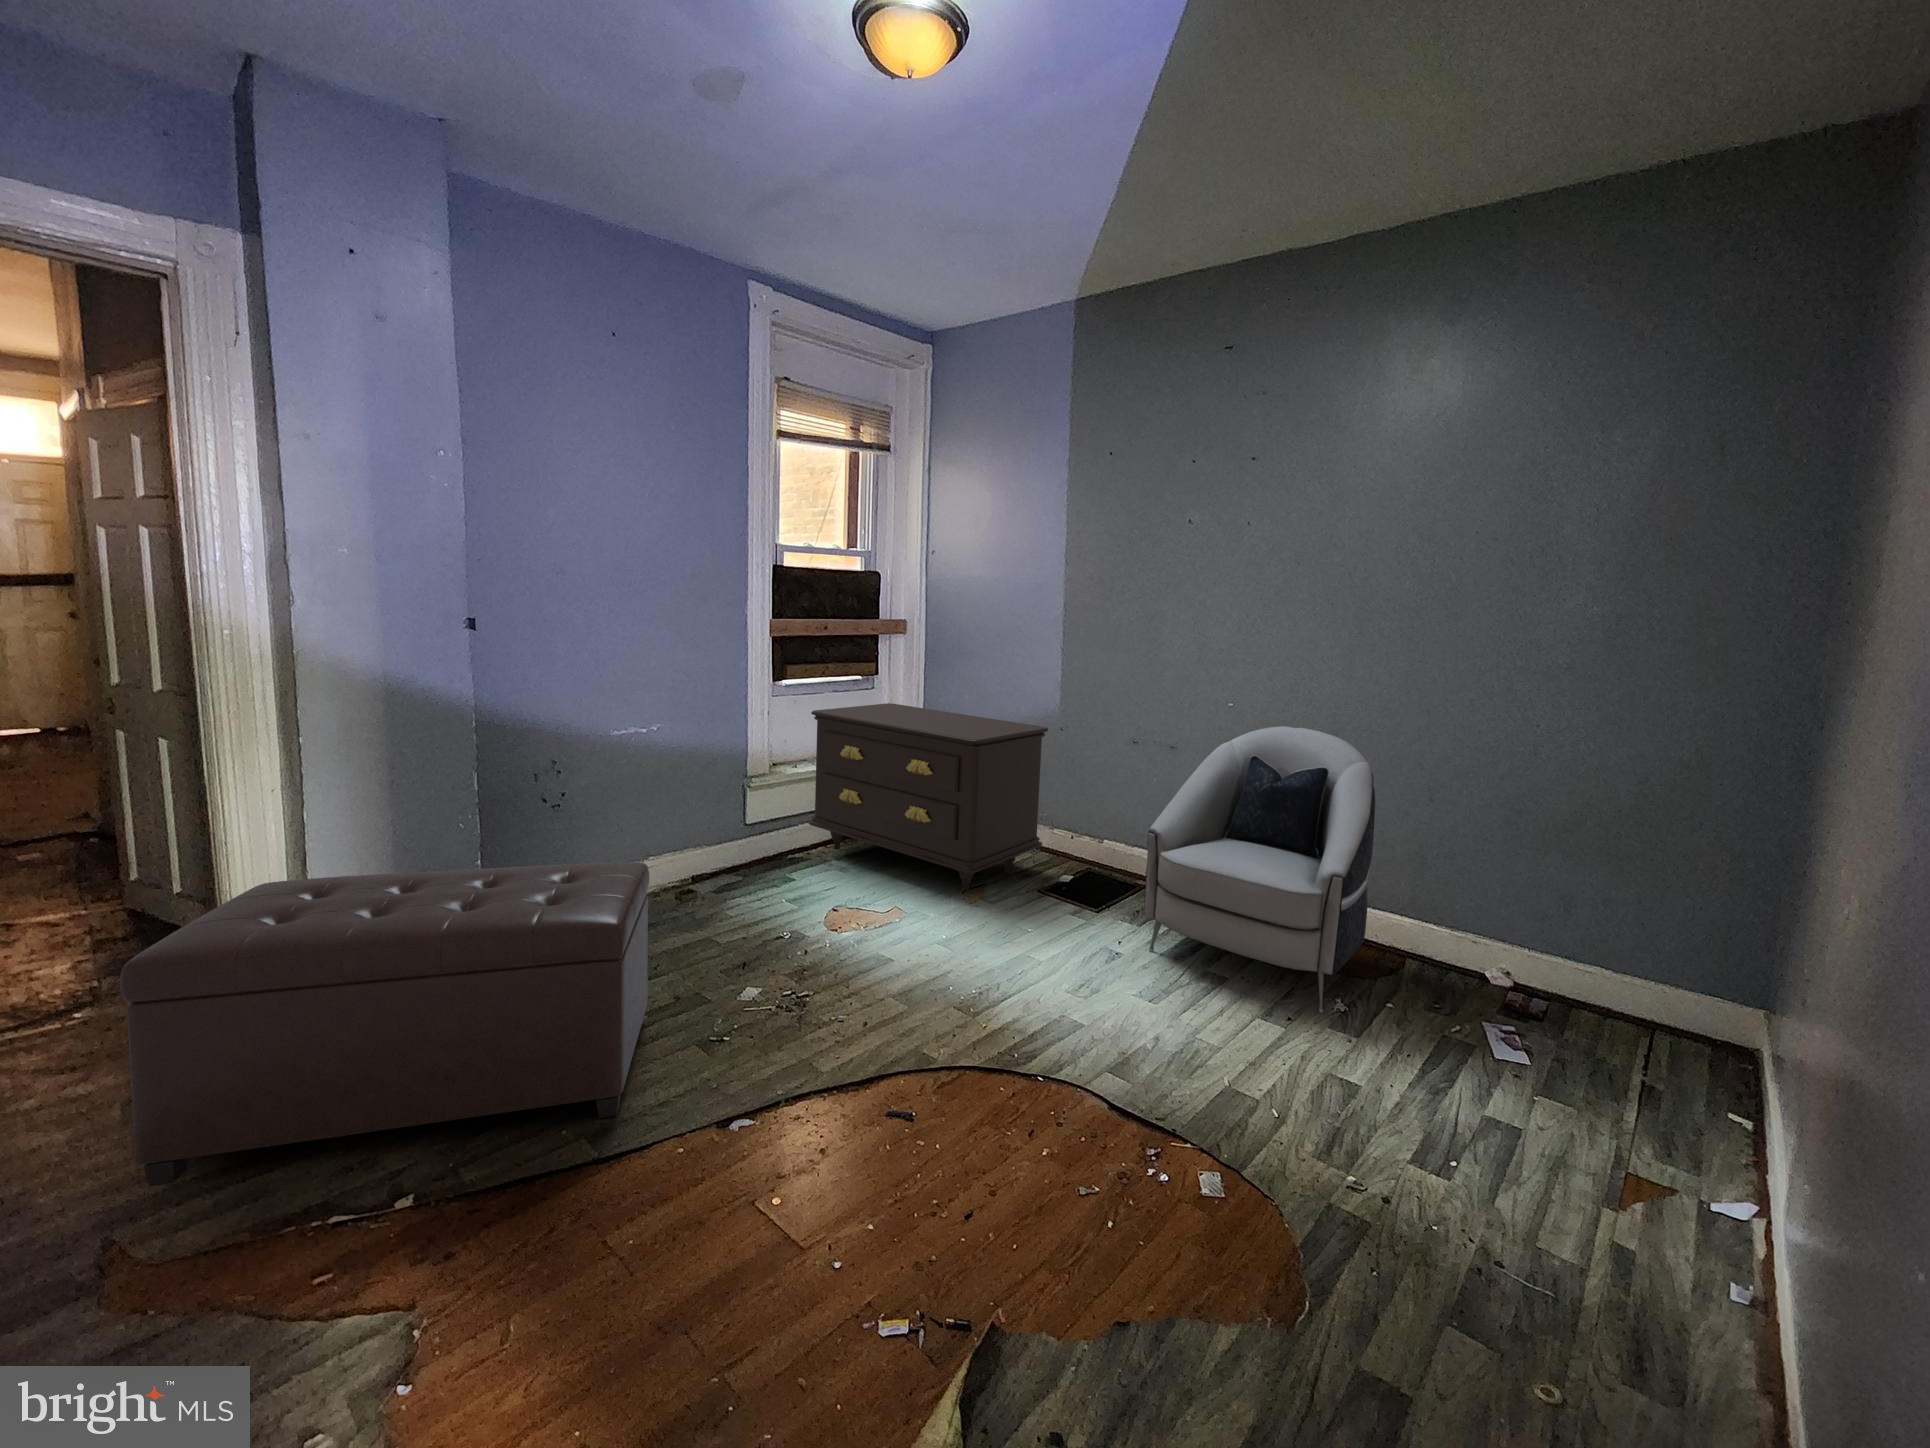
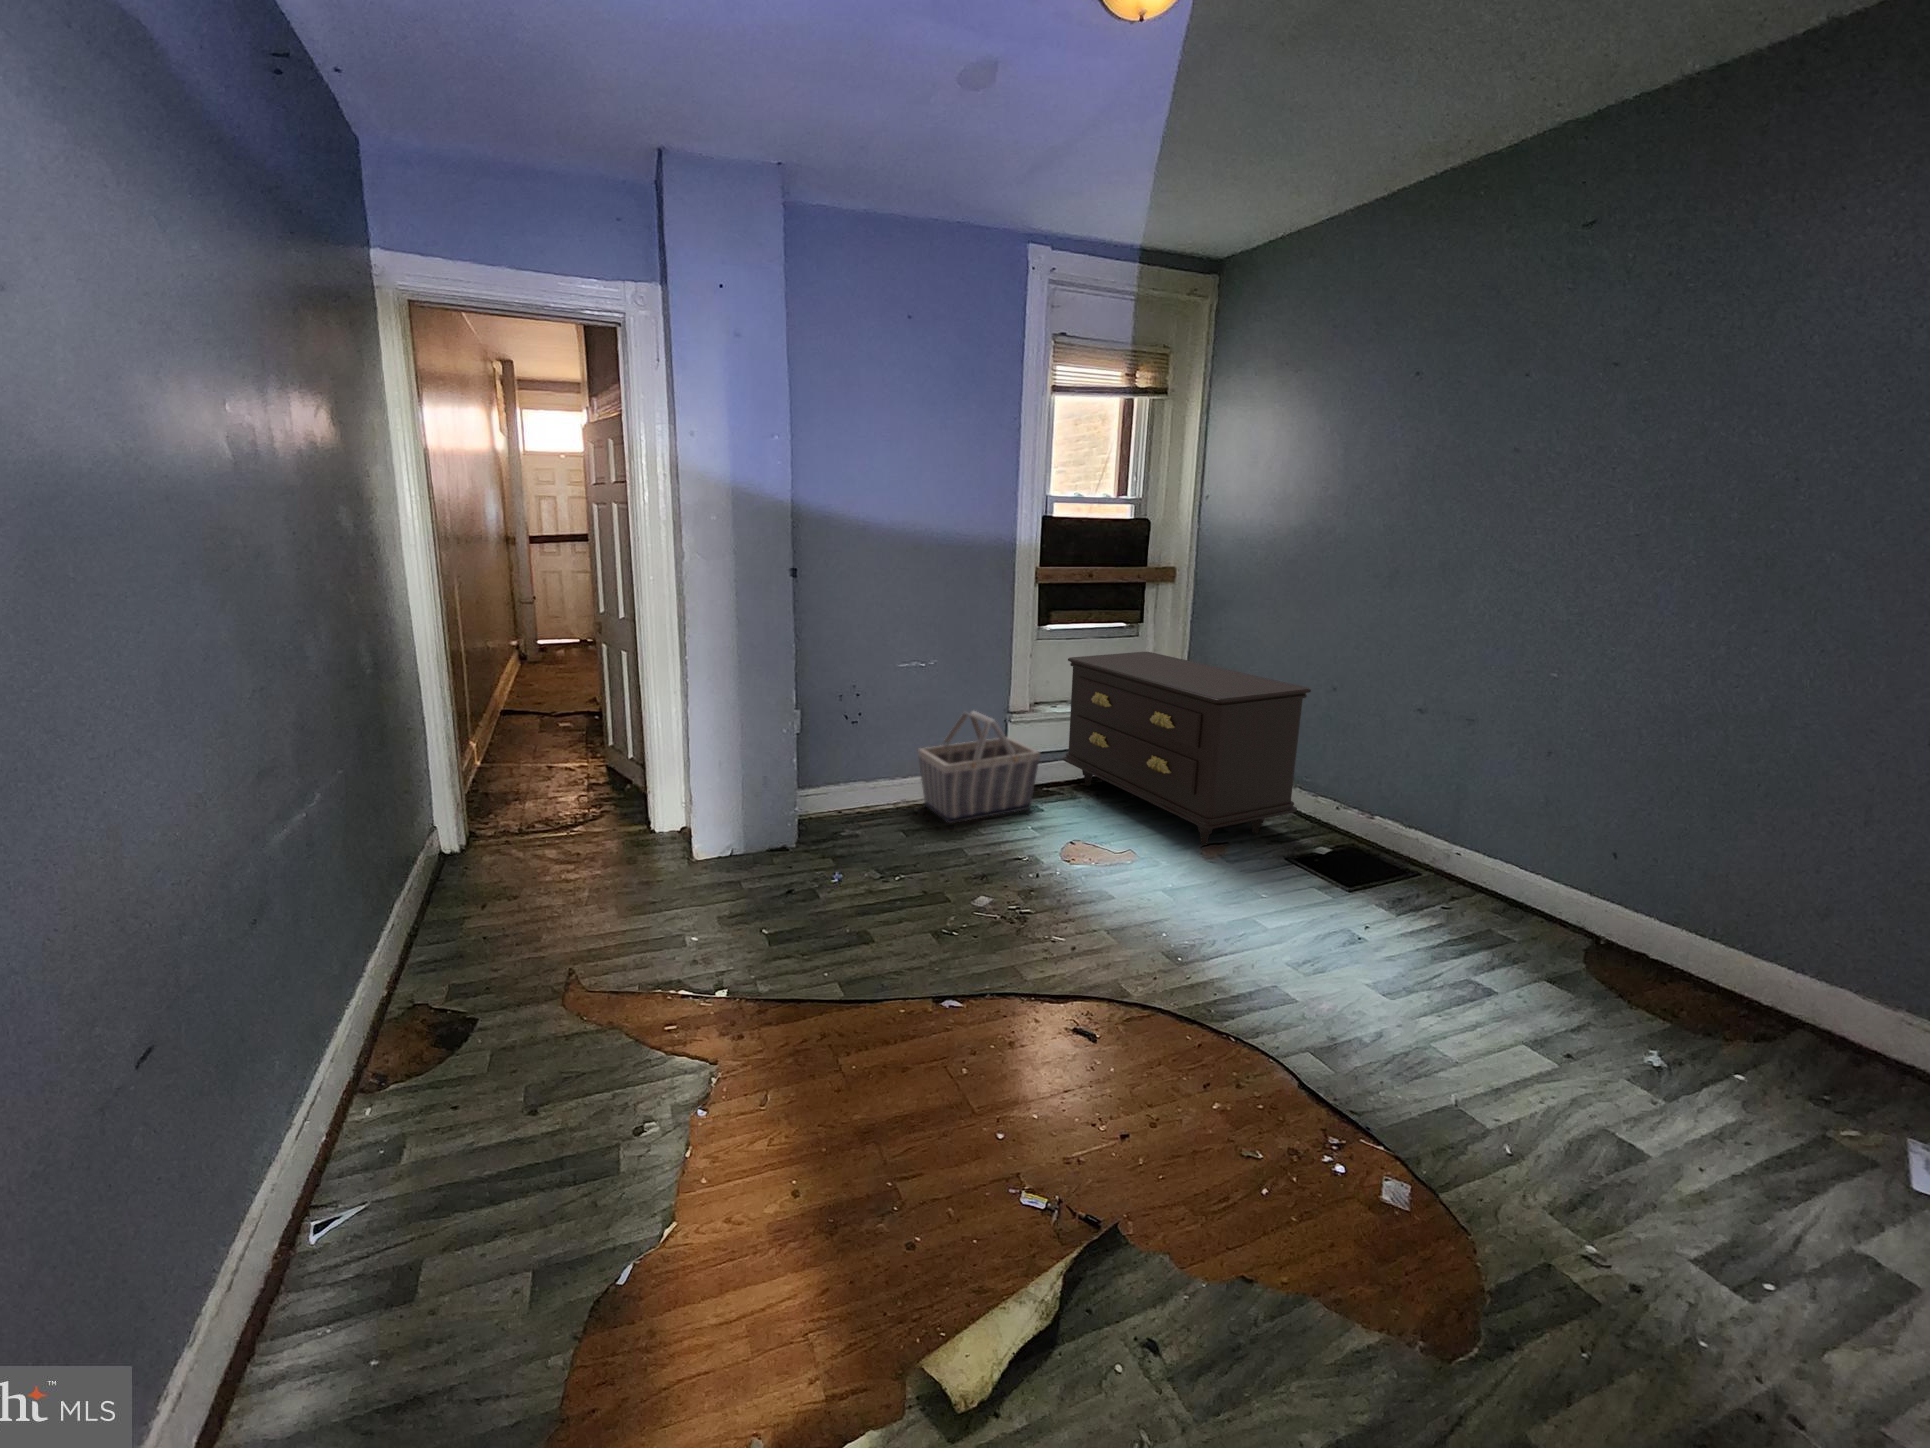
armchair: present [1144,726,1375,1013] -> none [1398,668,1776,1068]
basket: none [634,774,789,913] -> present [918,711,1040,823]
ottoman: present [120,862,650,1186] -> none [628,767,914,968]

